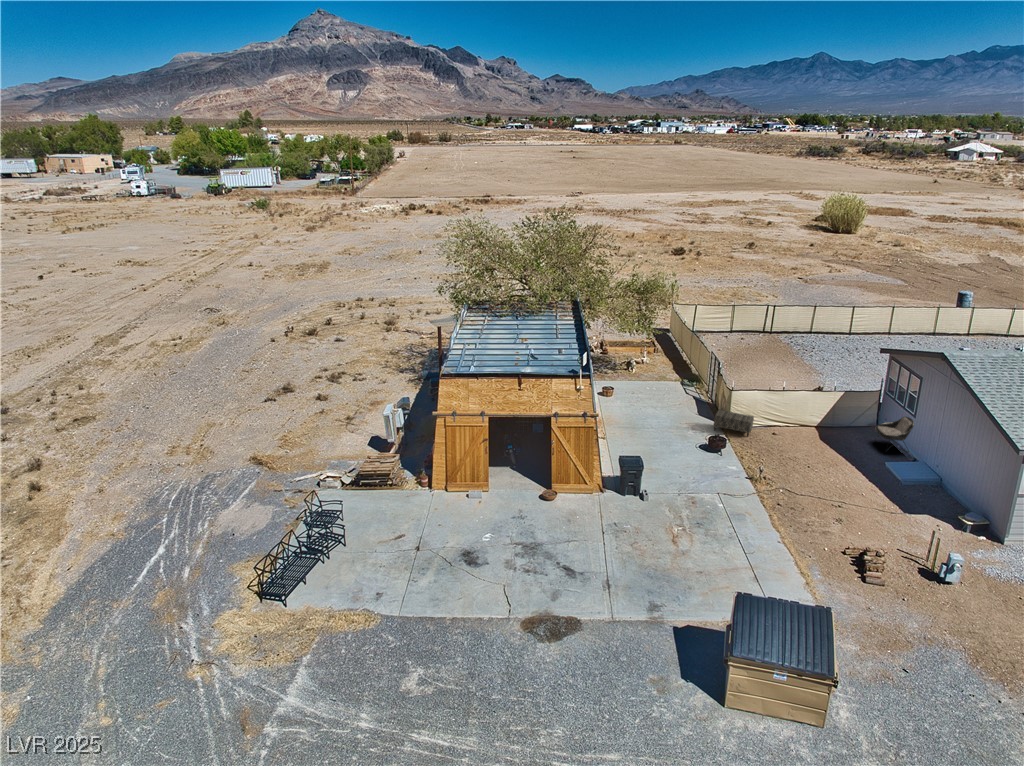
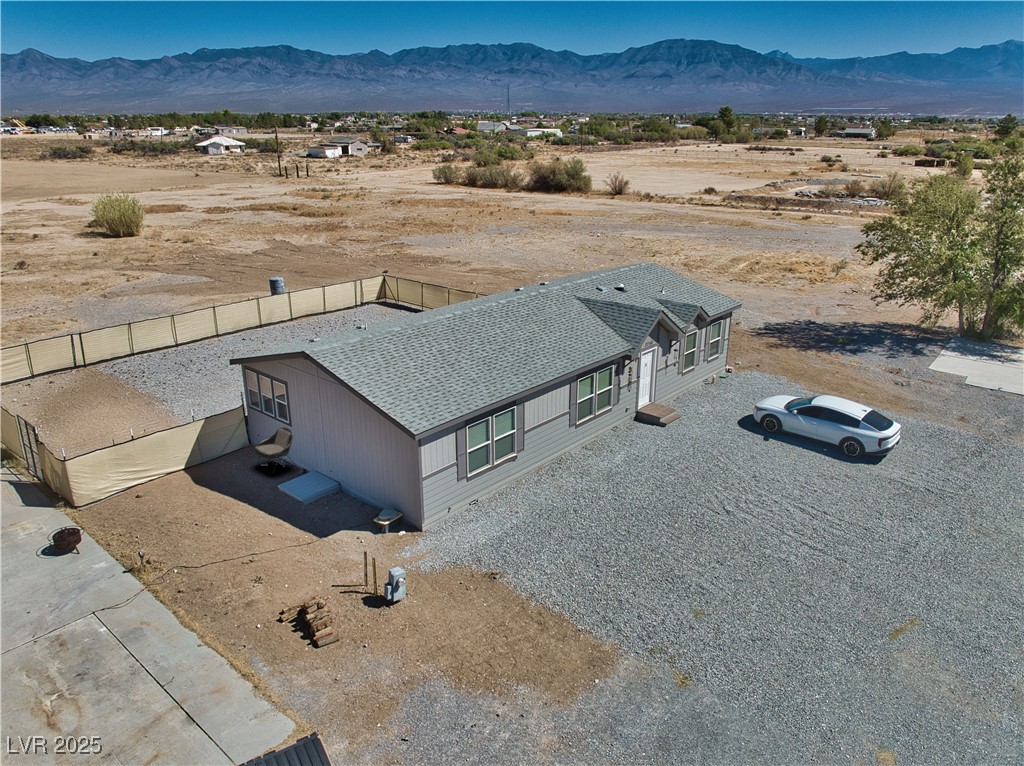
bench: present [714,410,754,437] -> none [44,483,104,521]

